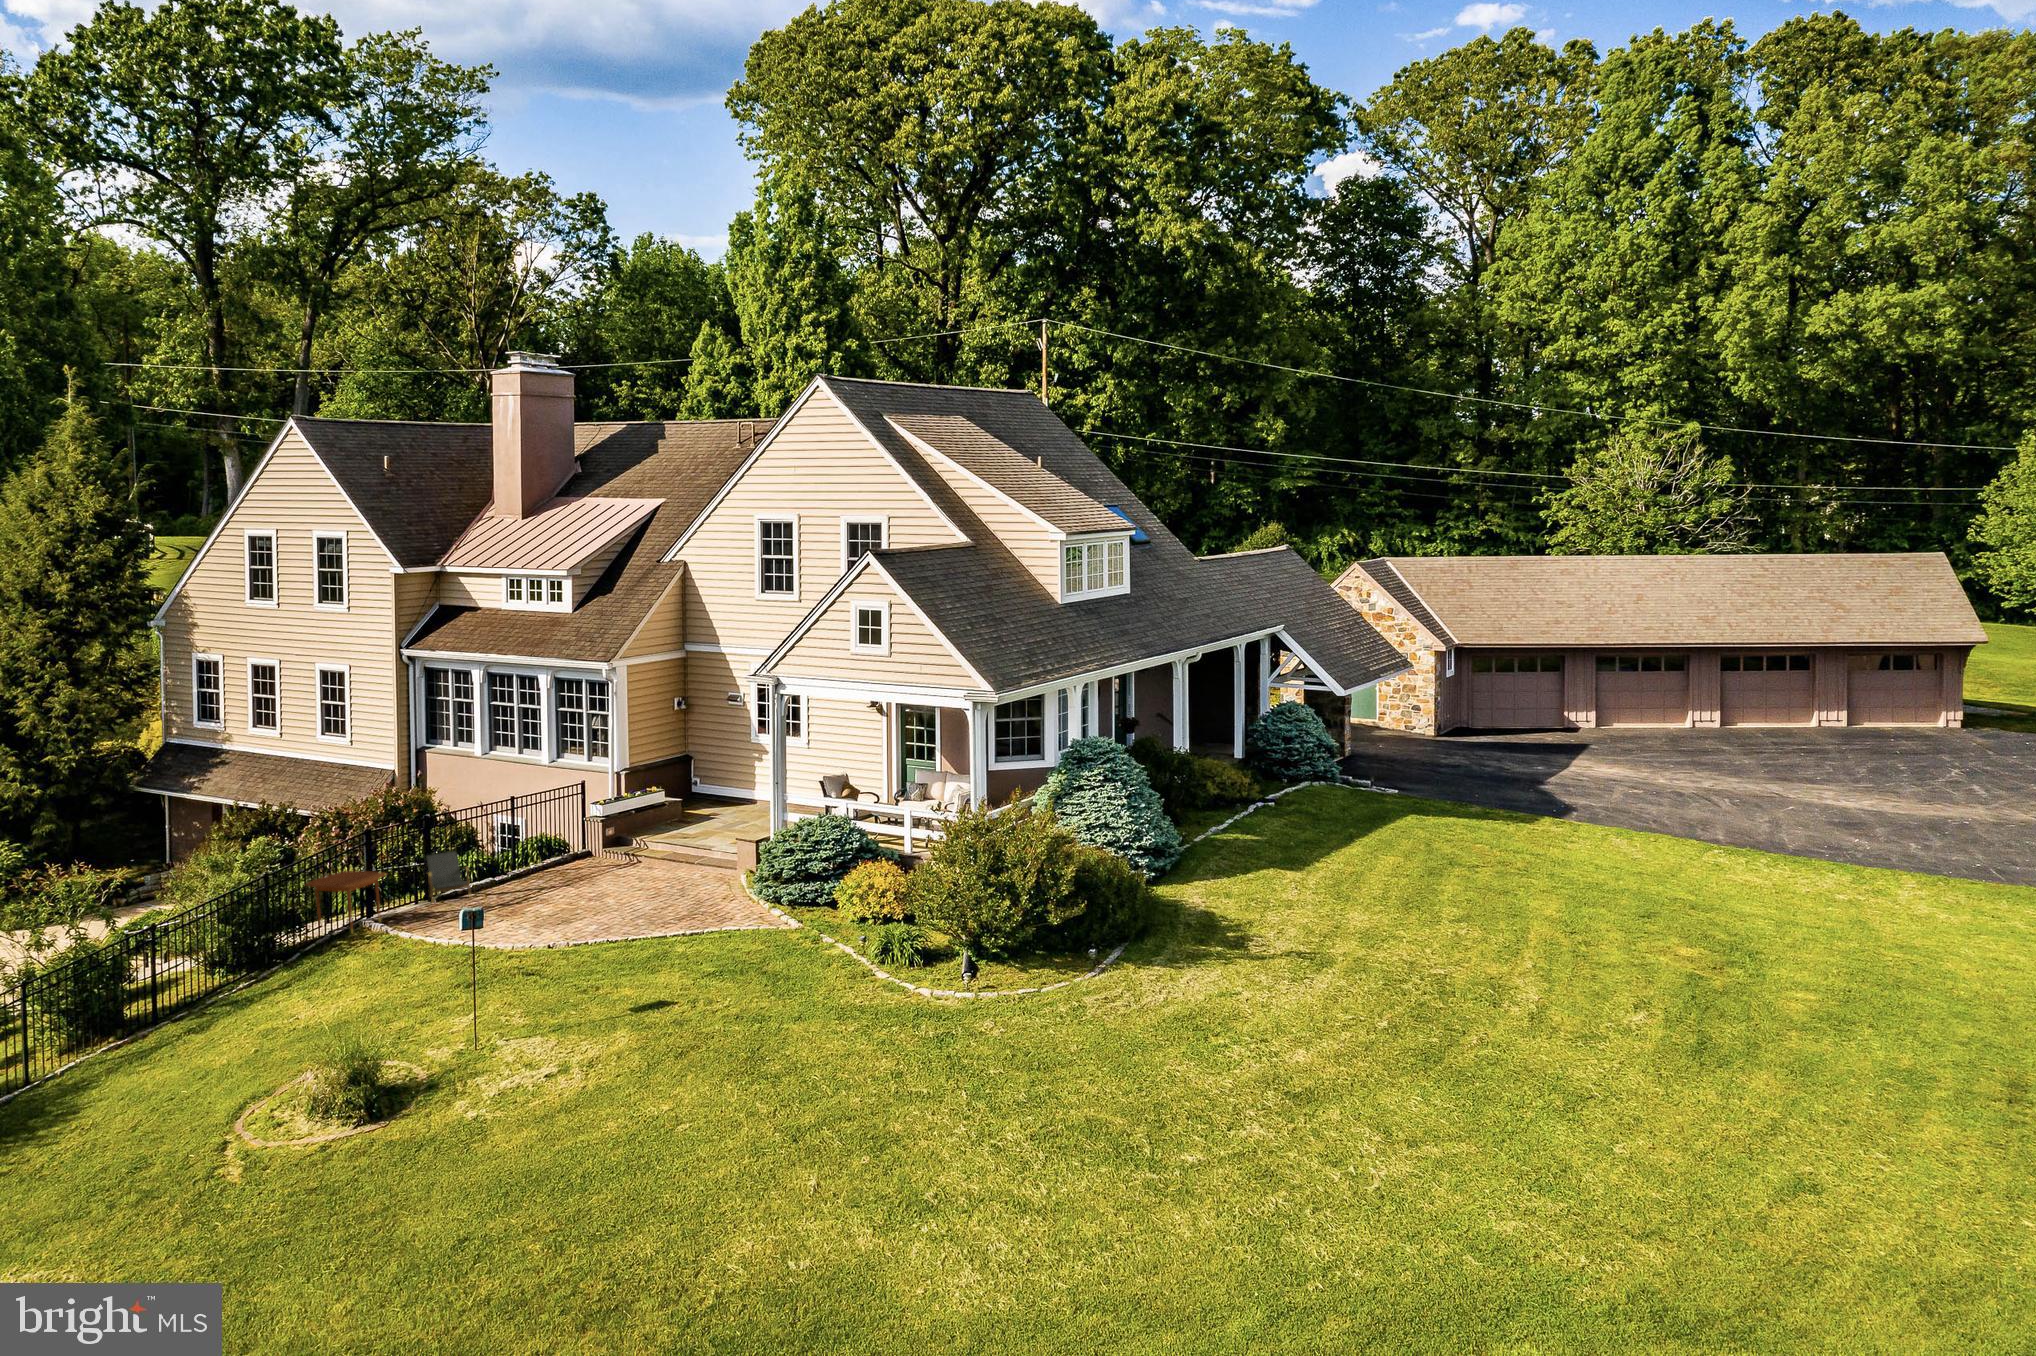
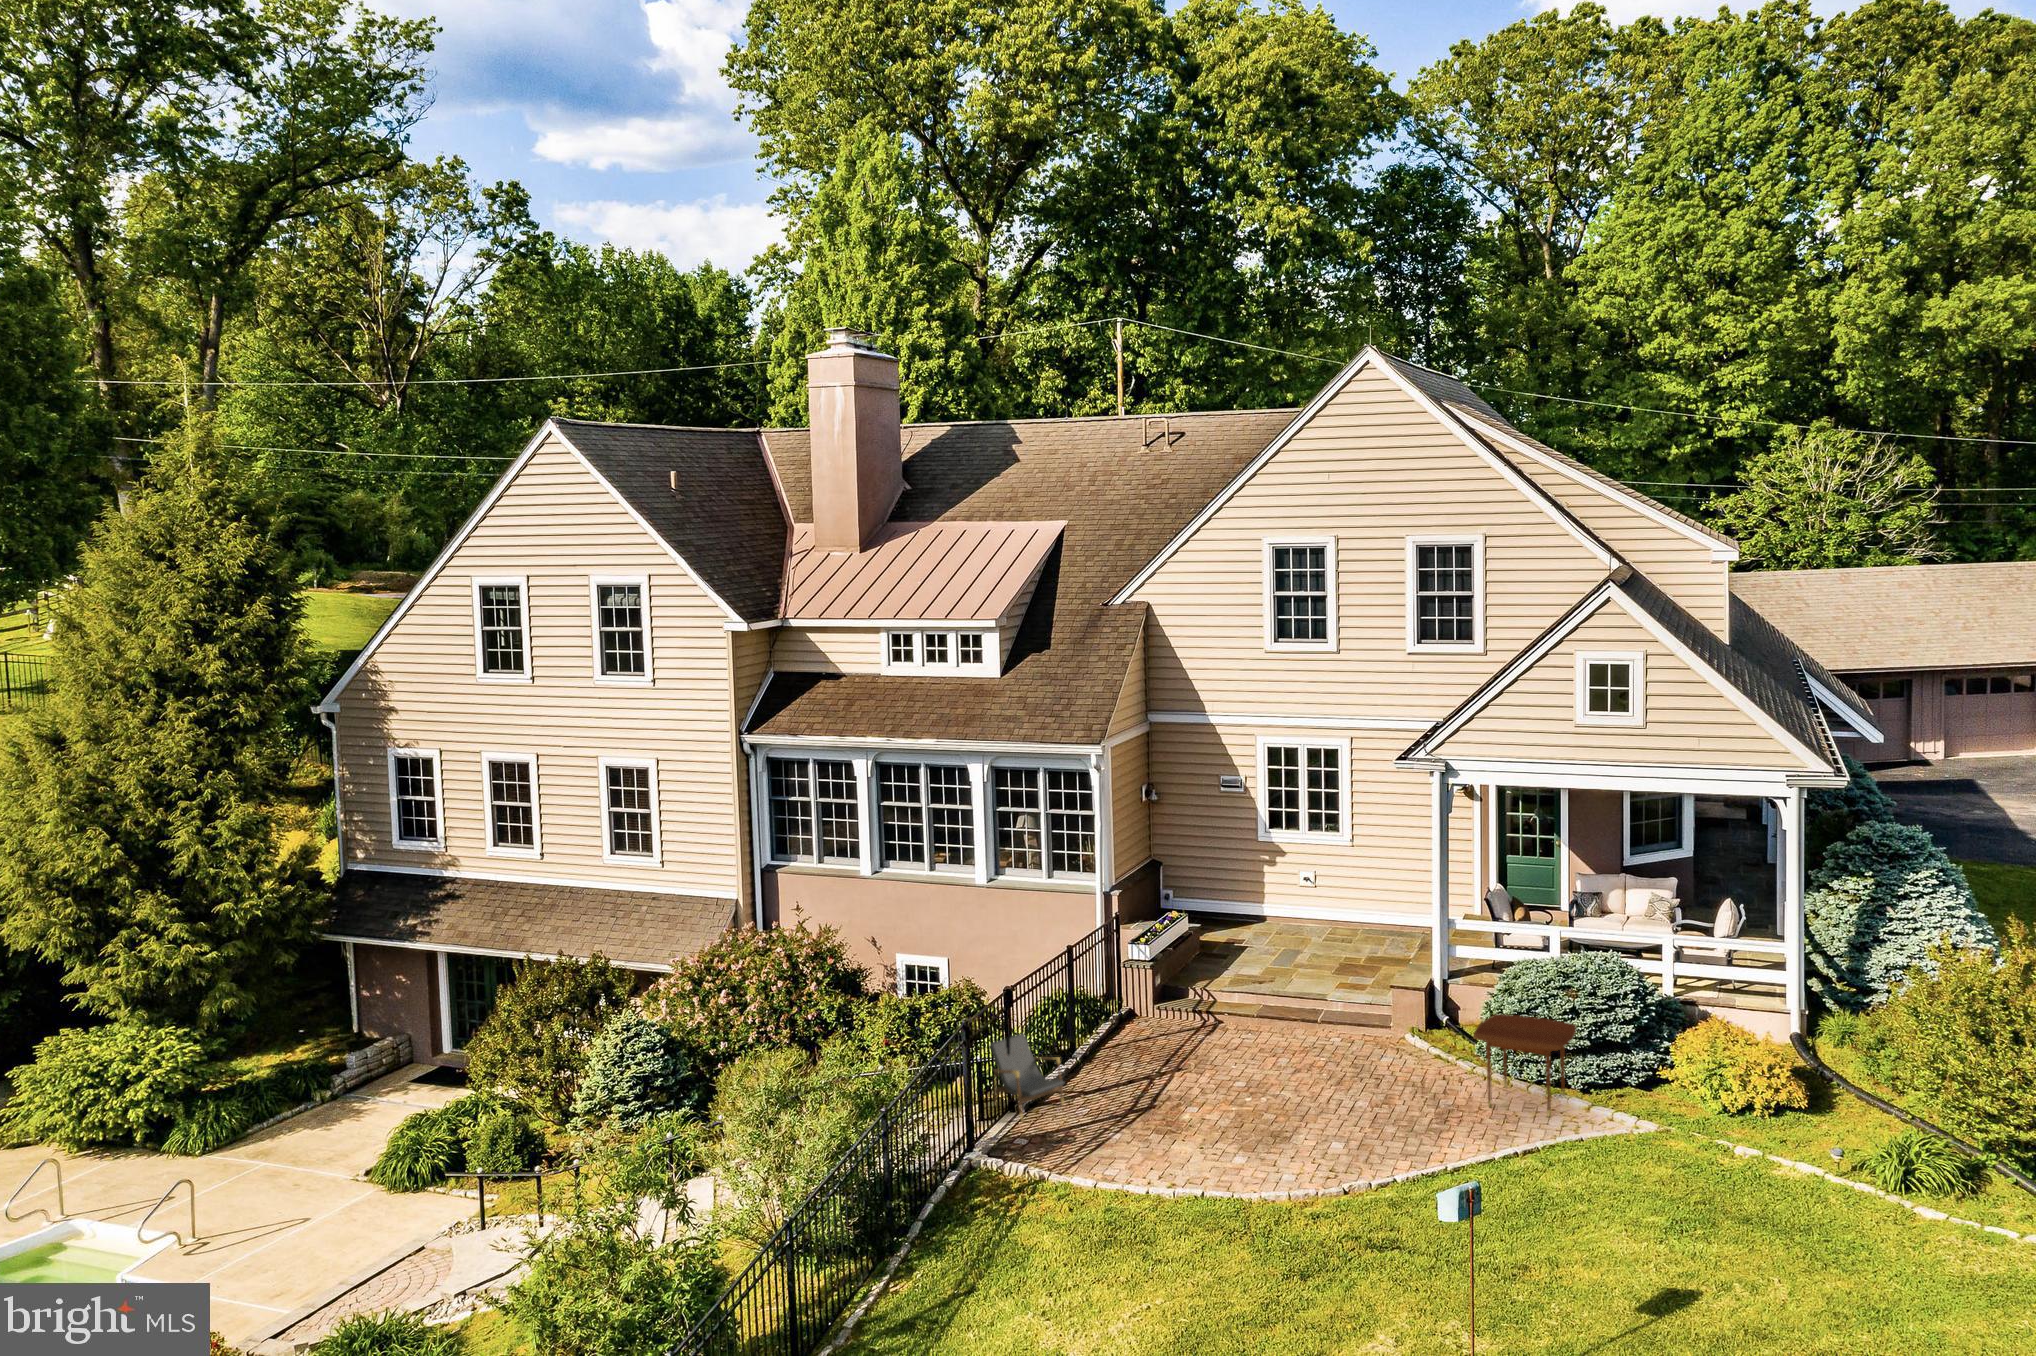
dining table: present [305,871,386,932] -> present [1473,1014,1576,1117]

